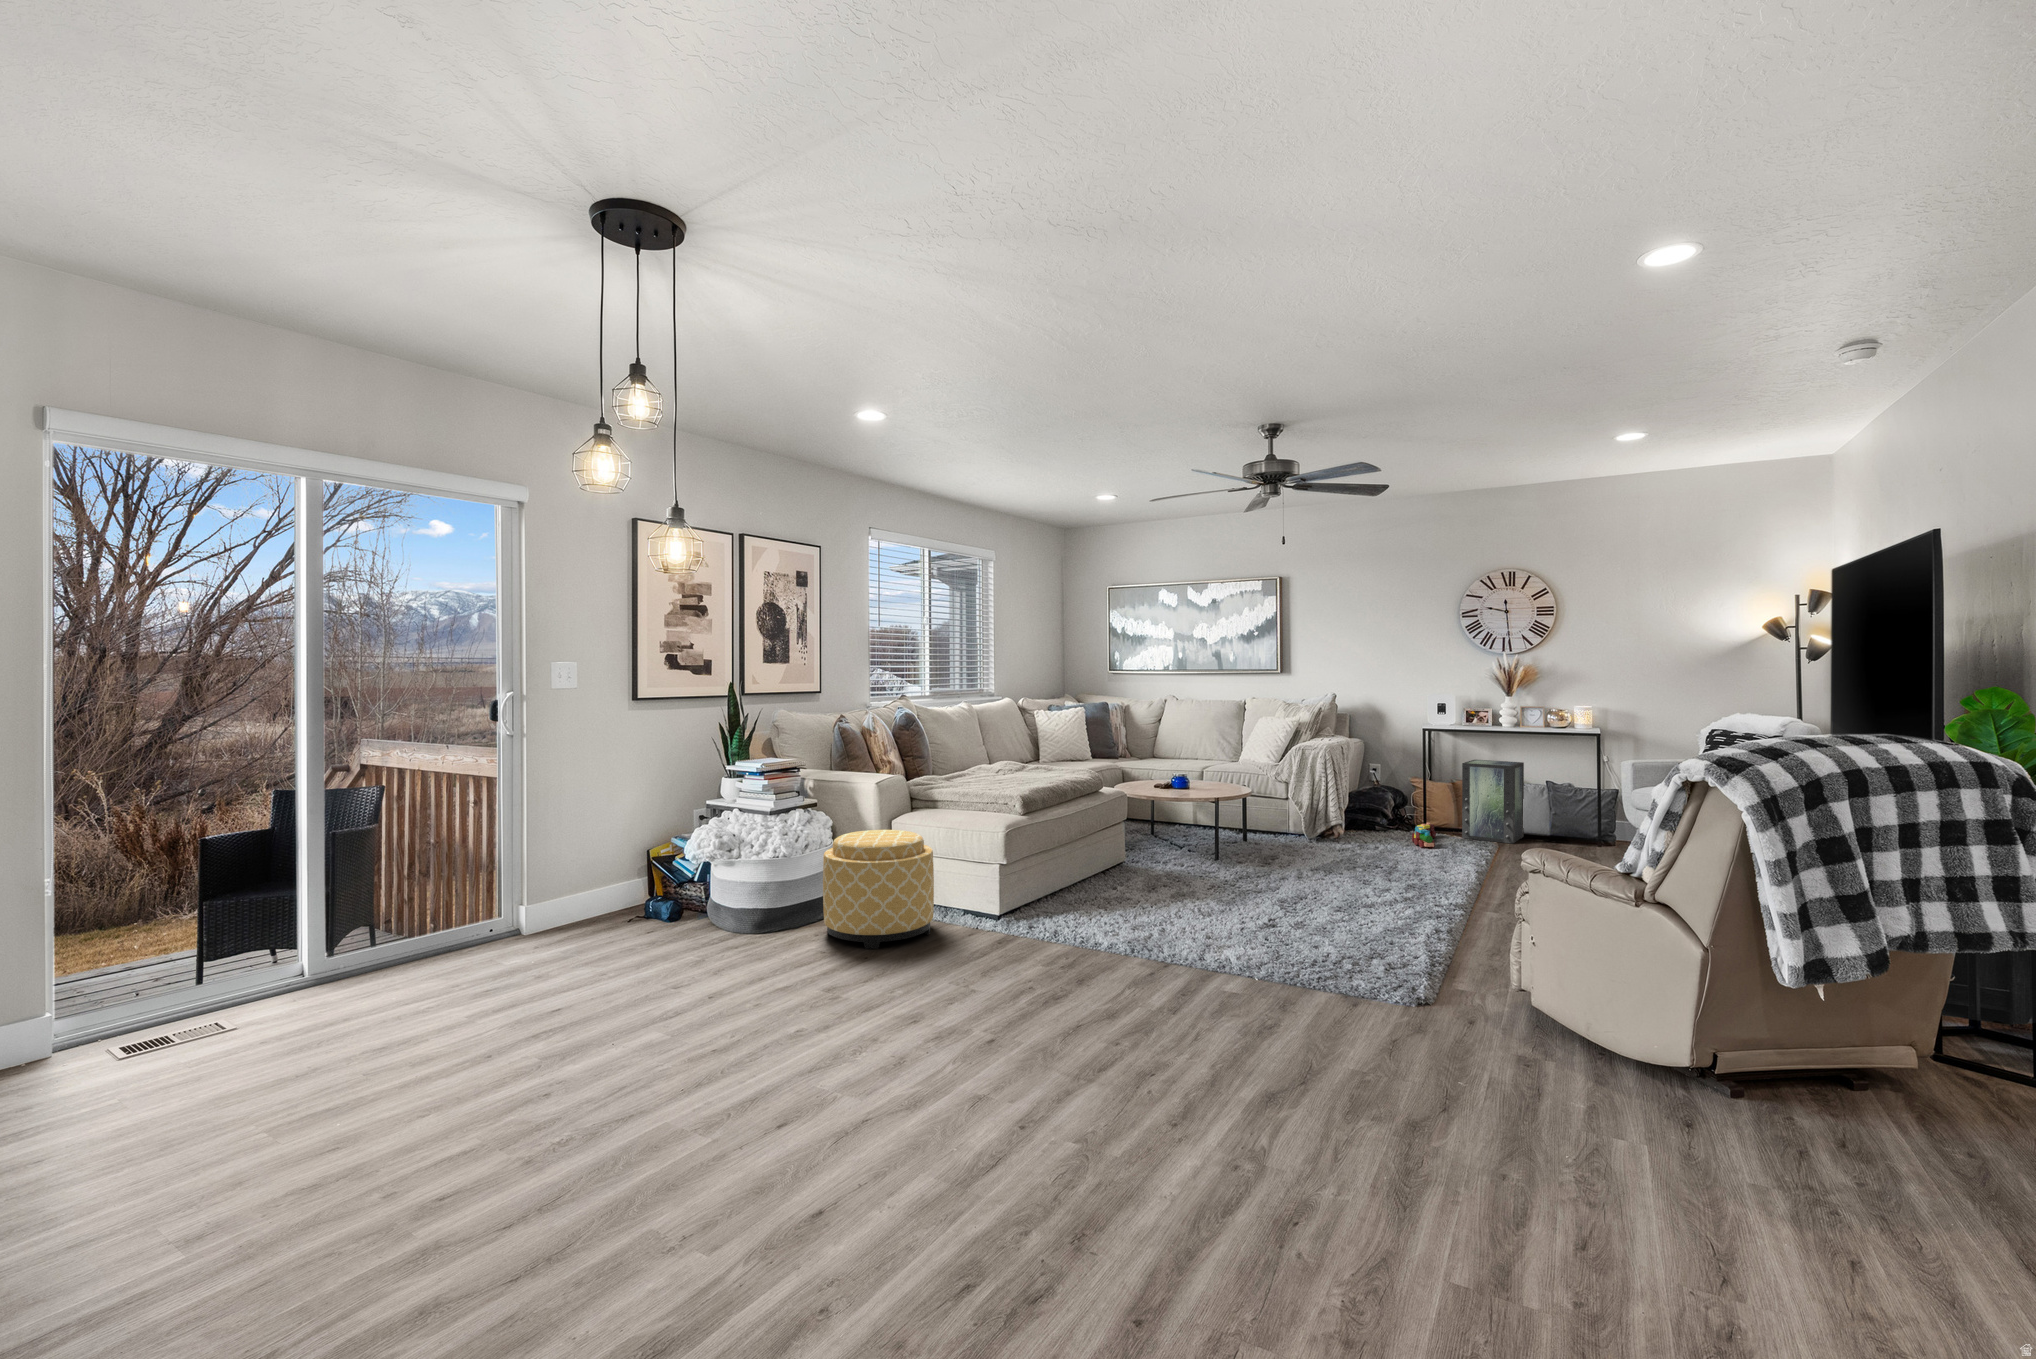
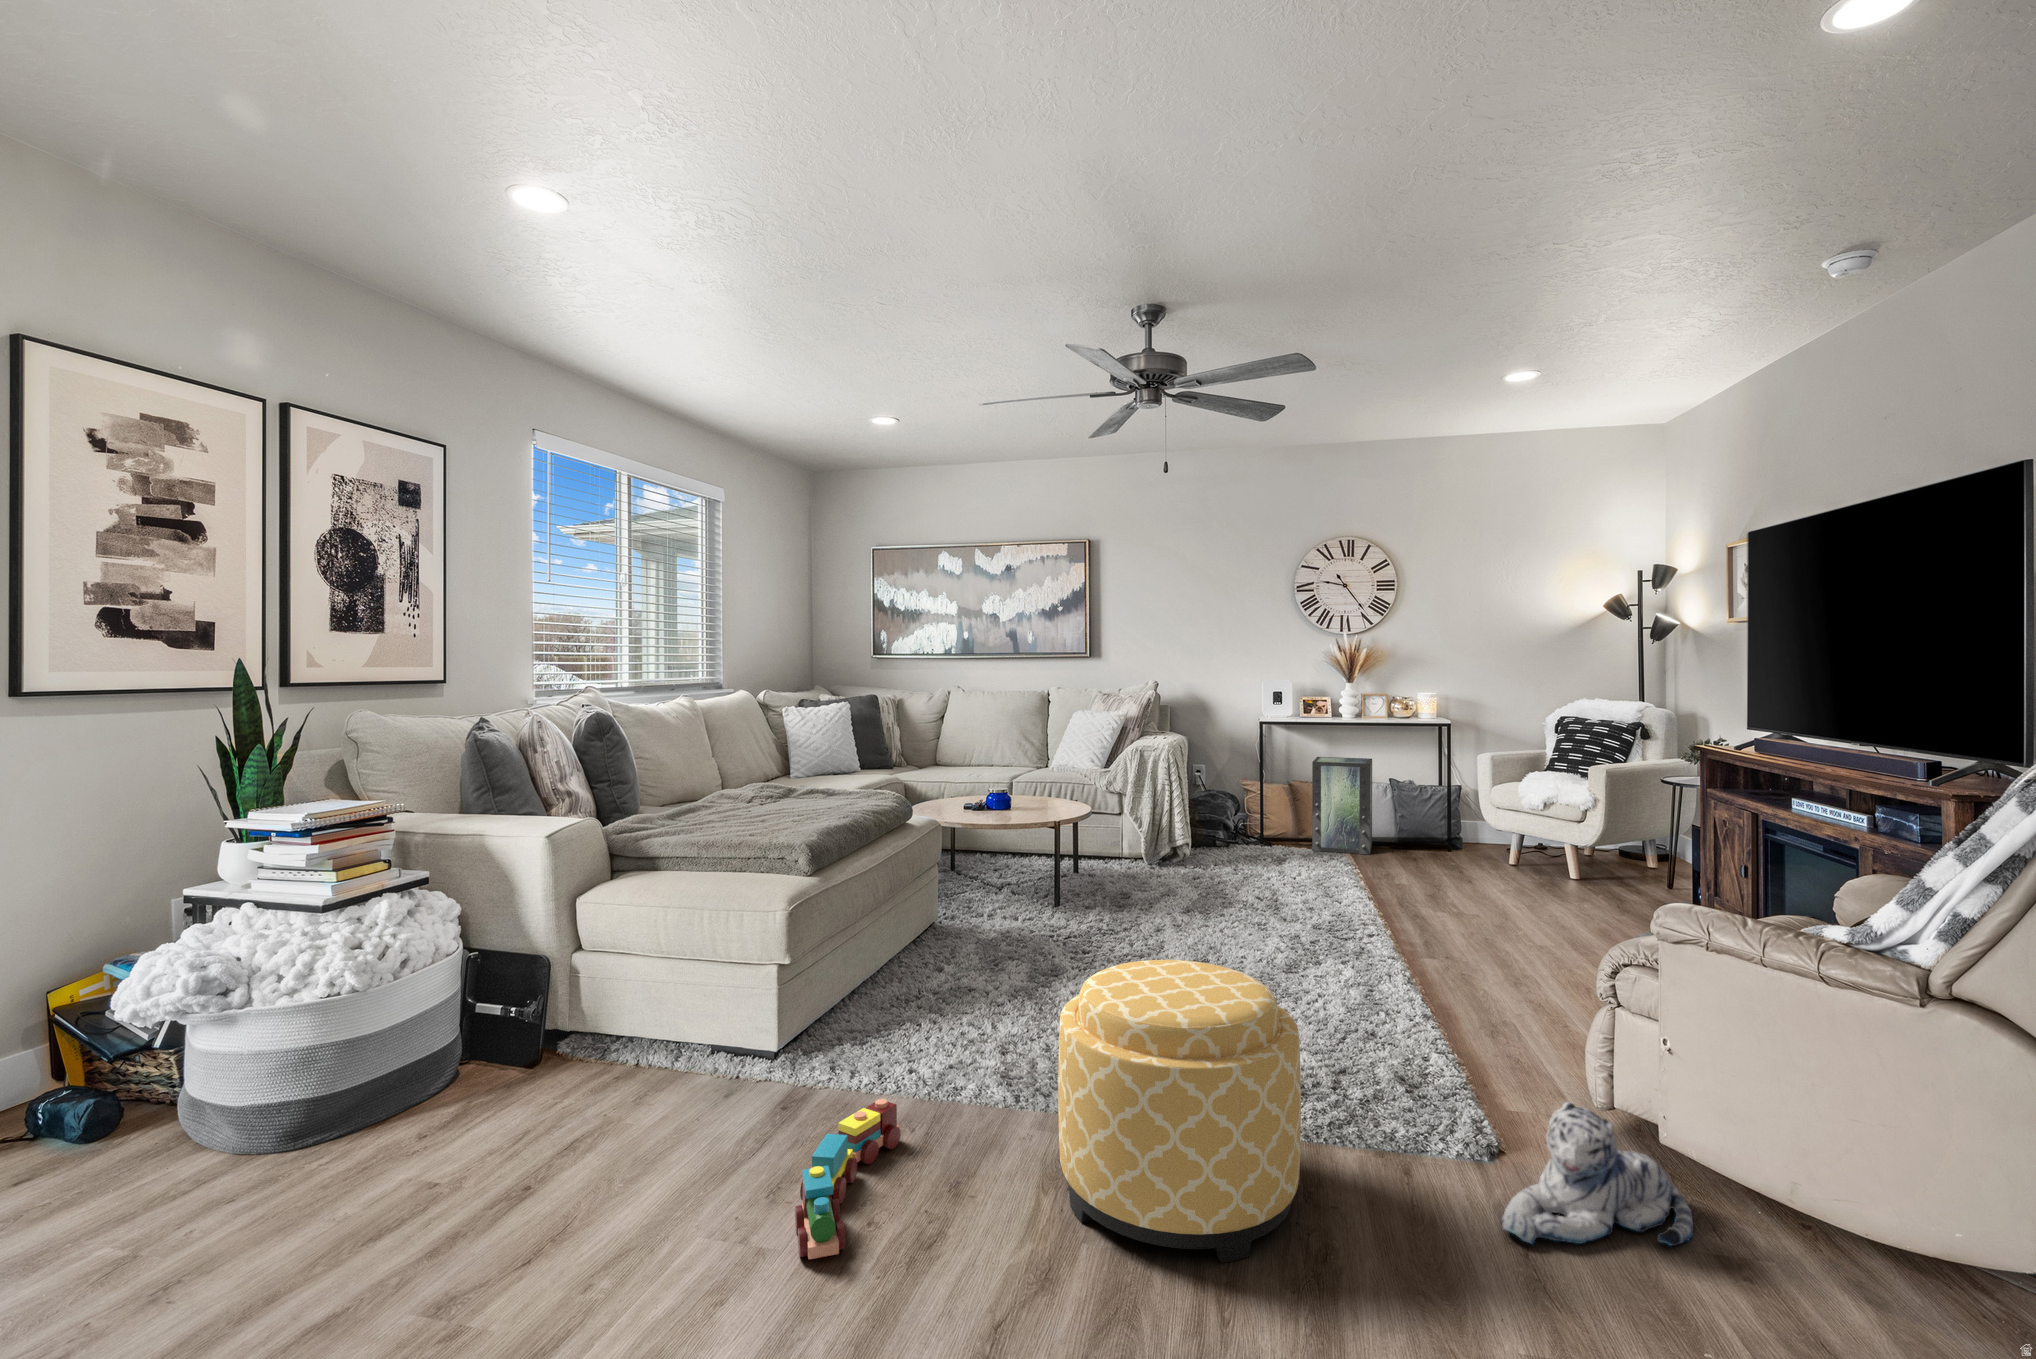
toy train: present [1412,823,1436,848] -> present [795,1099,901,1259]
ottoman: present [823,830,934,949] -> present [1058,960,1301,1263]
plush toy: none [1379,955,1515,1040] -> present [1501,1102,1694,1246]

